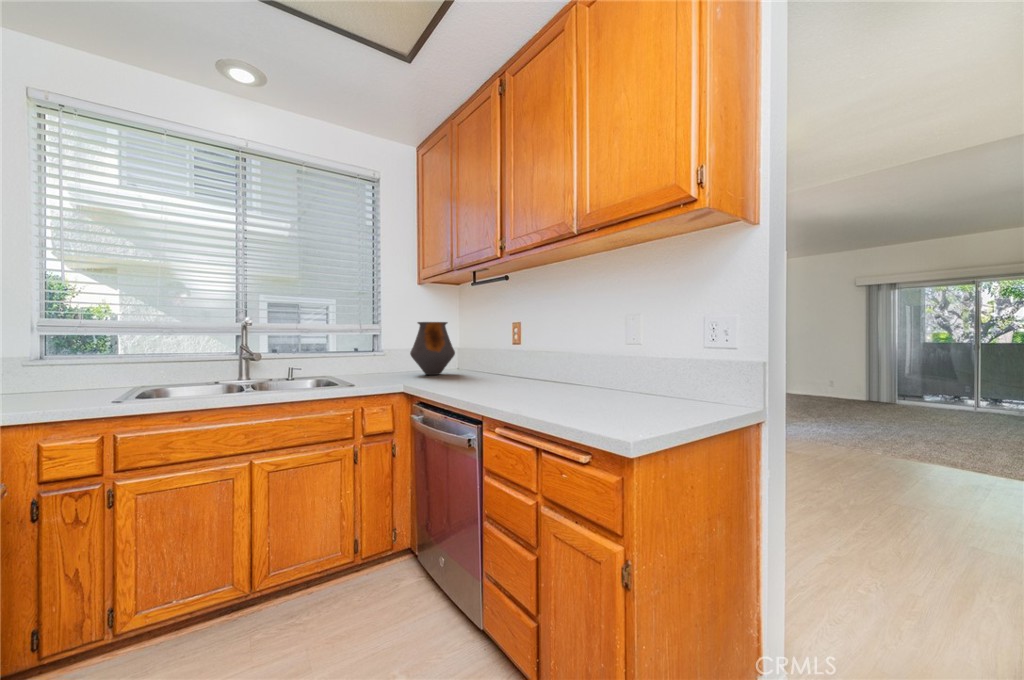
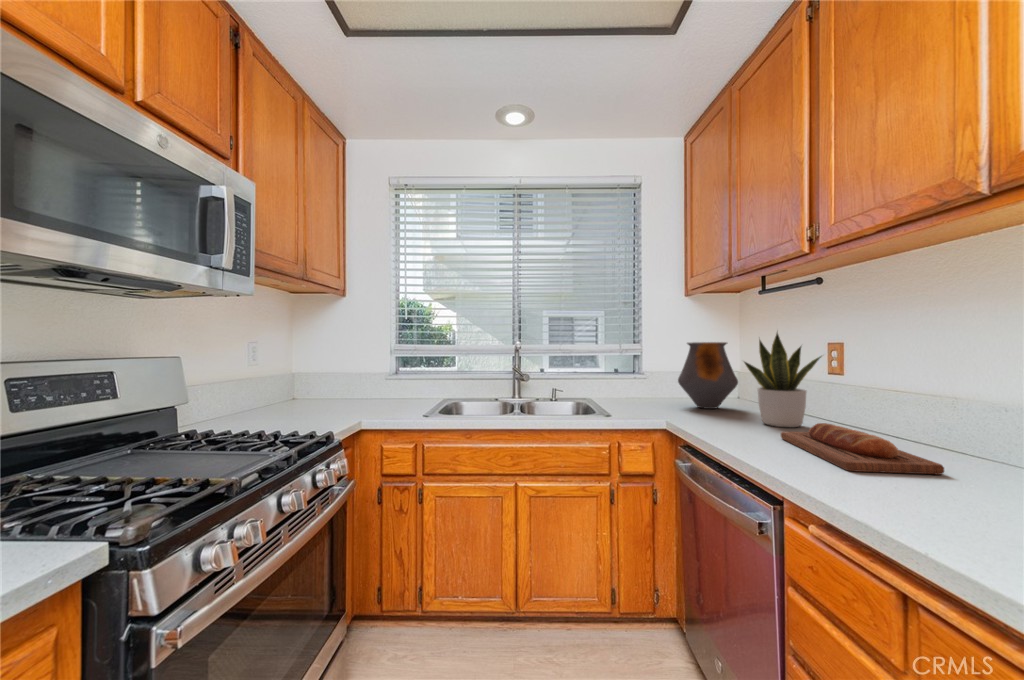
potted plant: none [458,310,510,381] -> present [744,333,821,427]
bread loaf: none [483,373,565,398] -> present [781,423,944,475]

